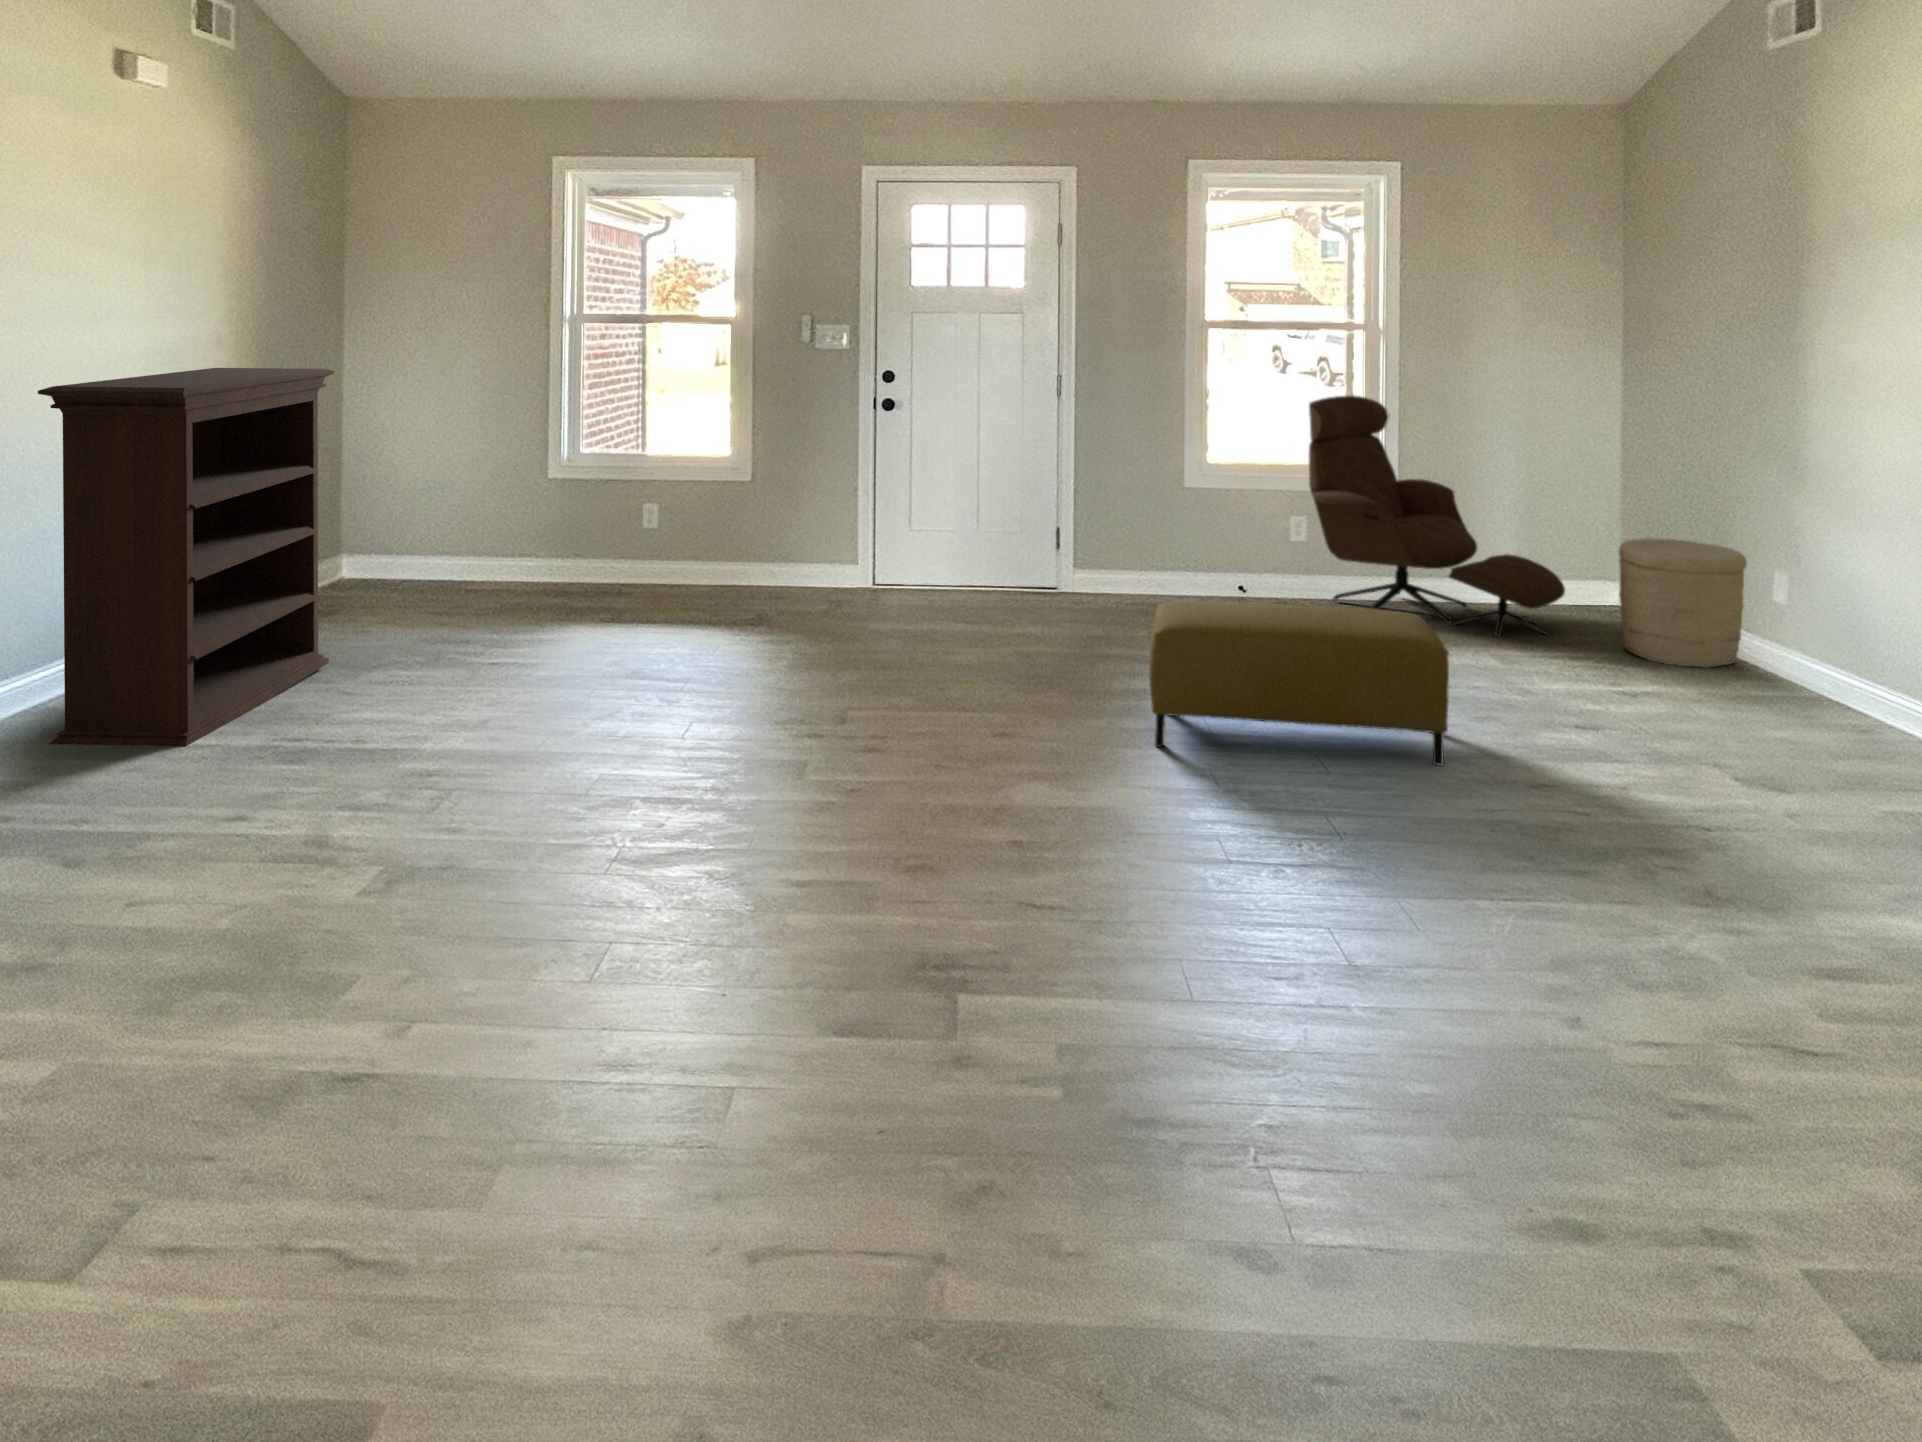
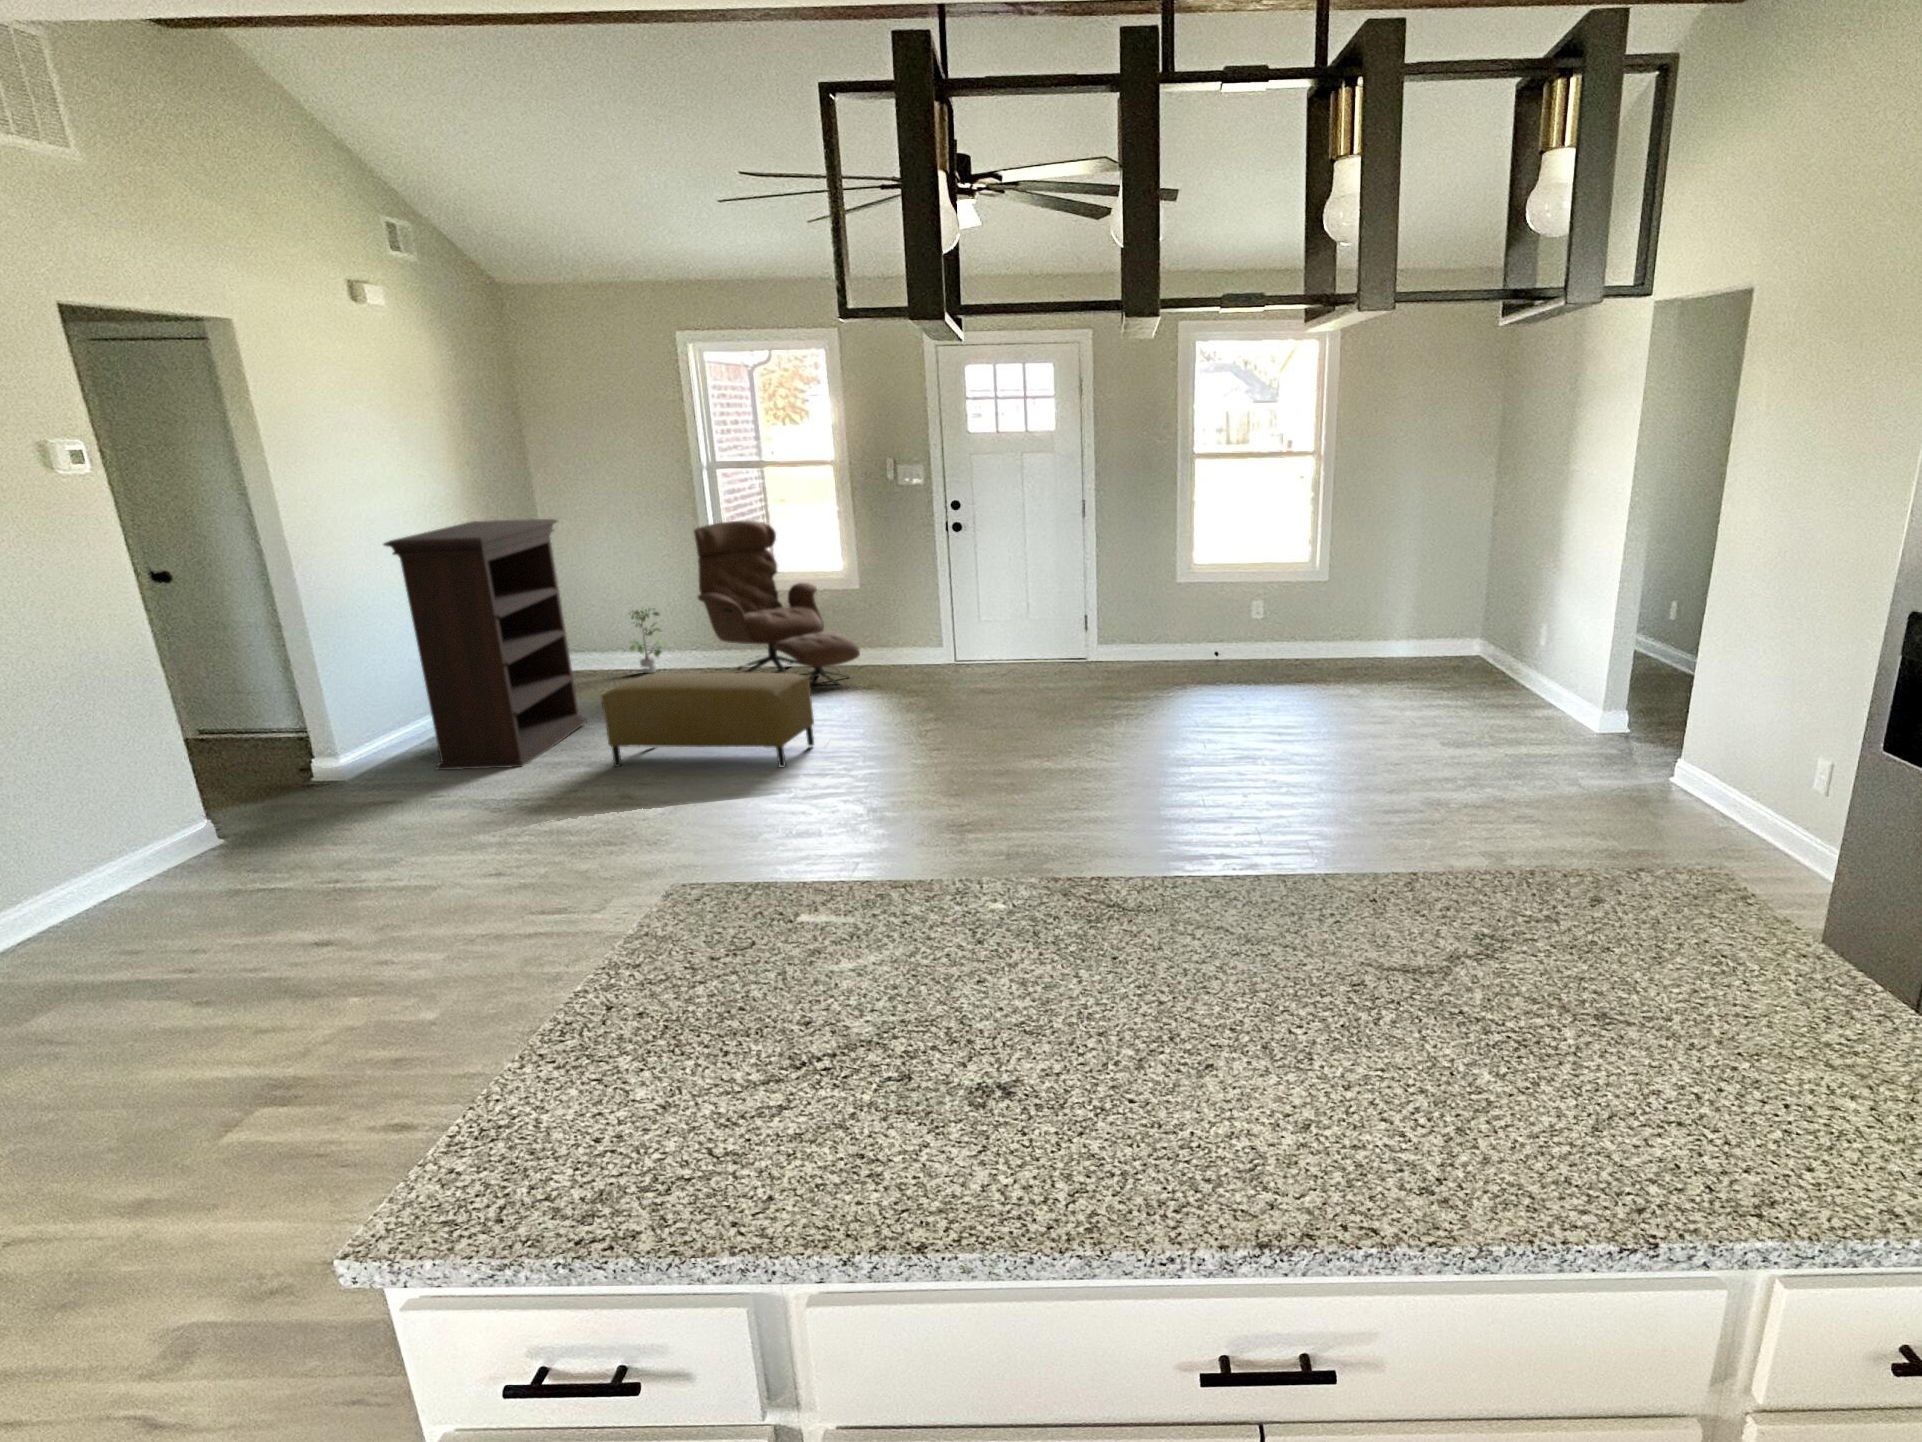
lounge chair: present [1309,395,1565,636] -> present [694,521,860,685]
potted plant: none [432,492,489,584] -> present [630,610,664,673]
woven basket: present [1619,538,1747,668] -> none [1455,598,1534,682]
ottoman: present [1149,601,1449,766] -> present [601,673,814,767]

